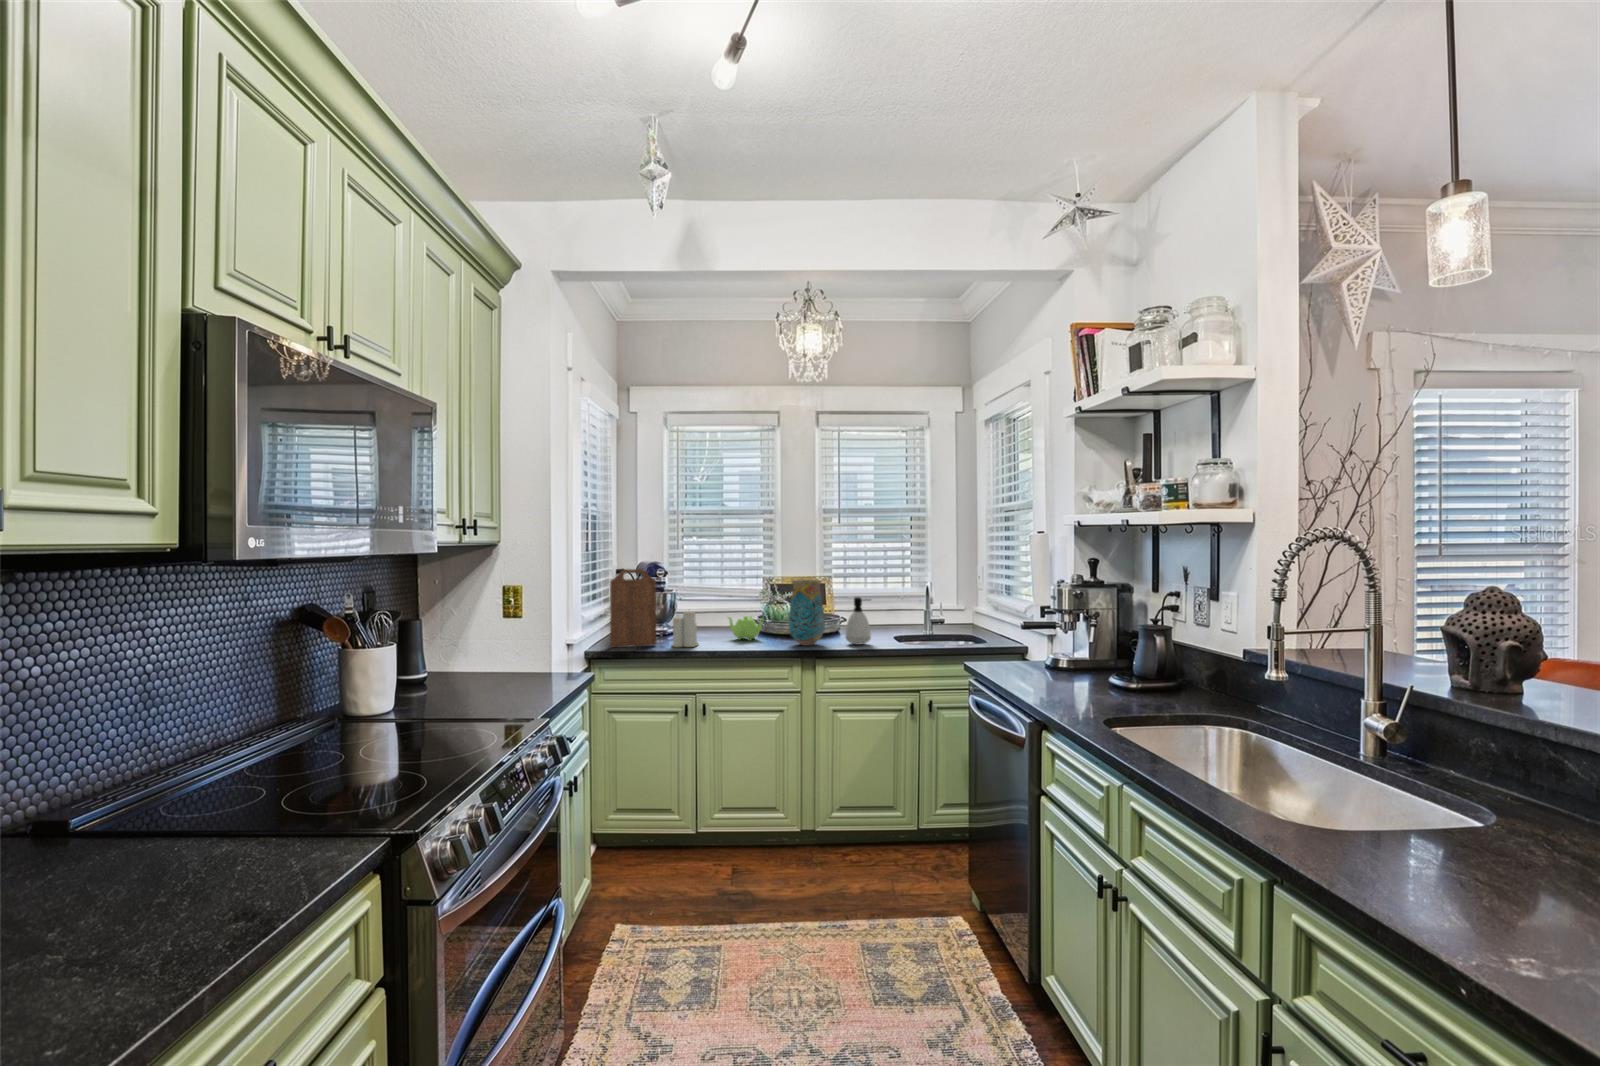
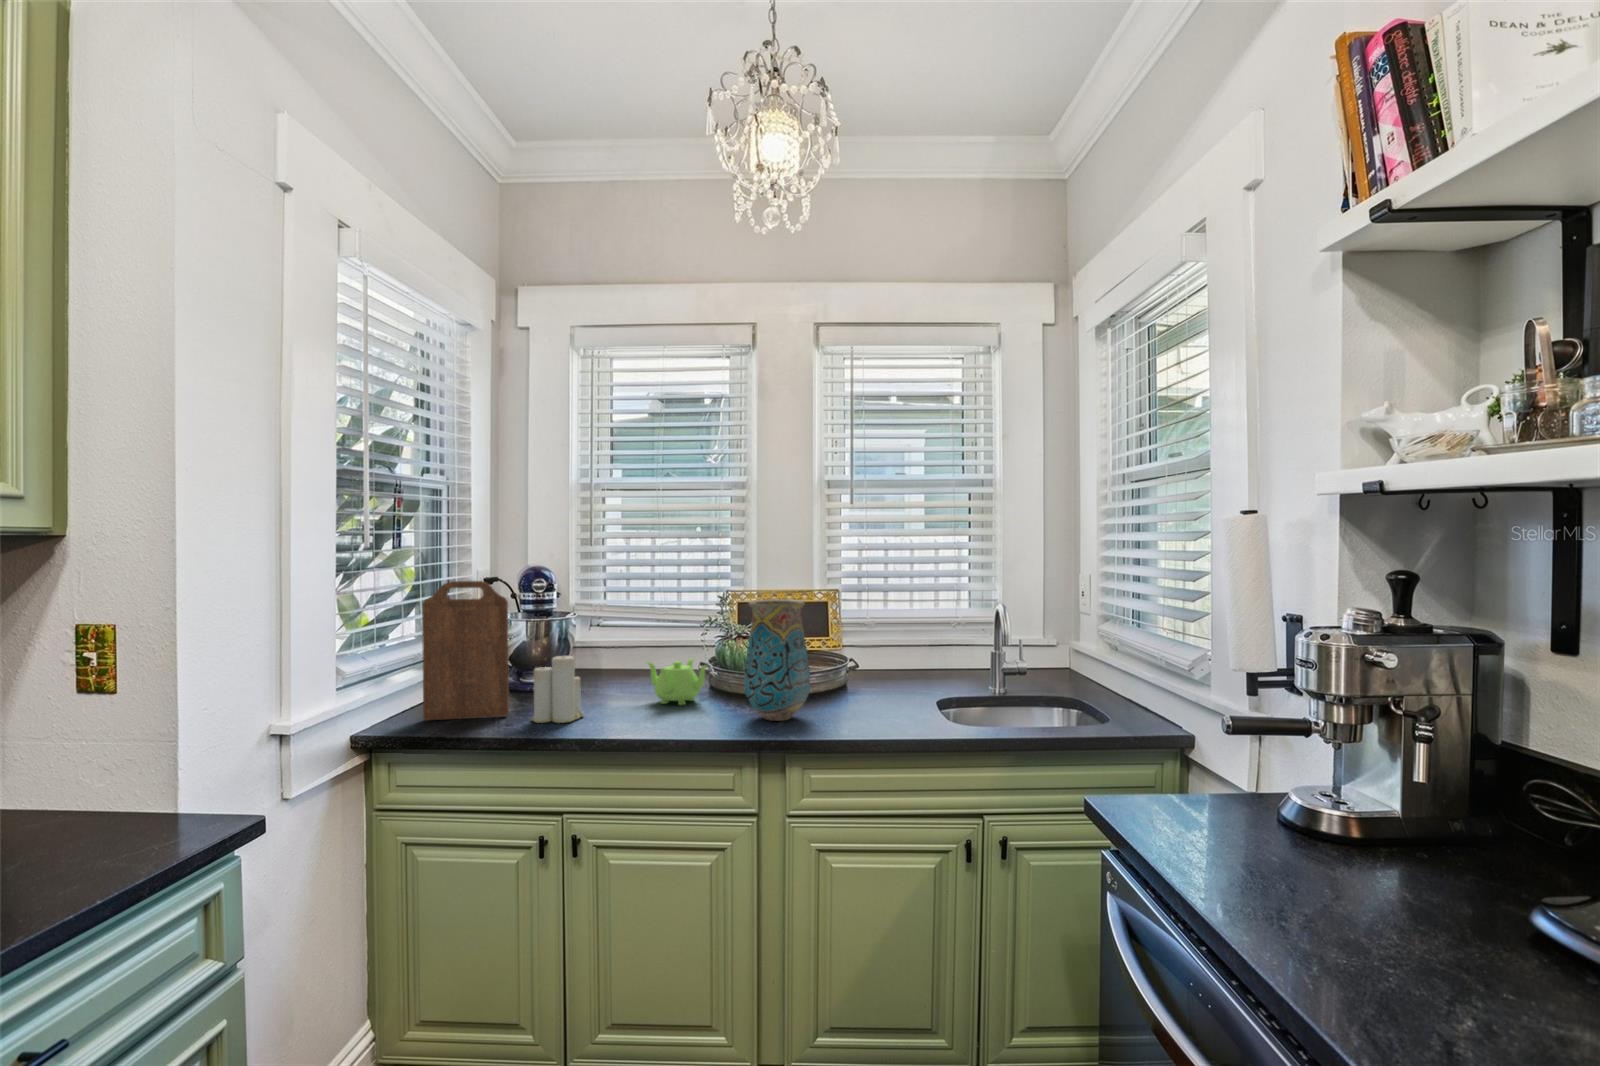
soap dispenser: present [845,597,871,644] -> none [848,633,895,720]

